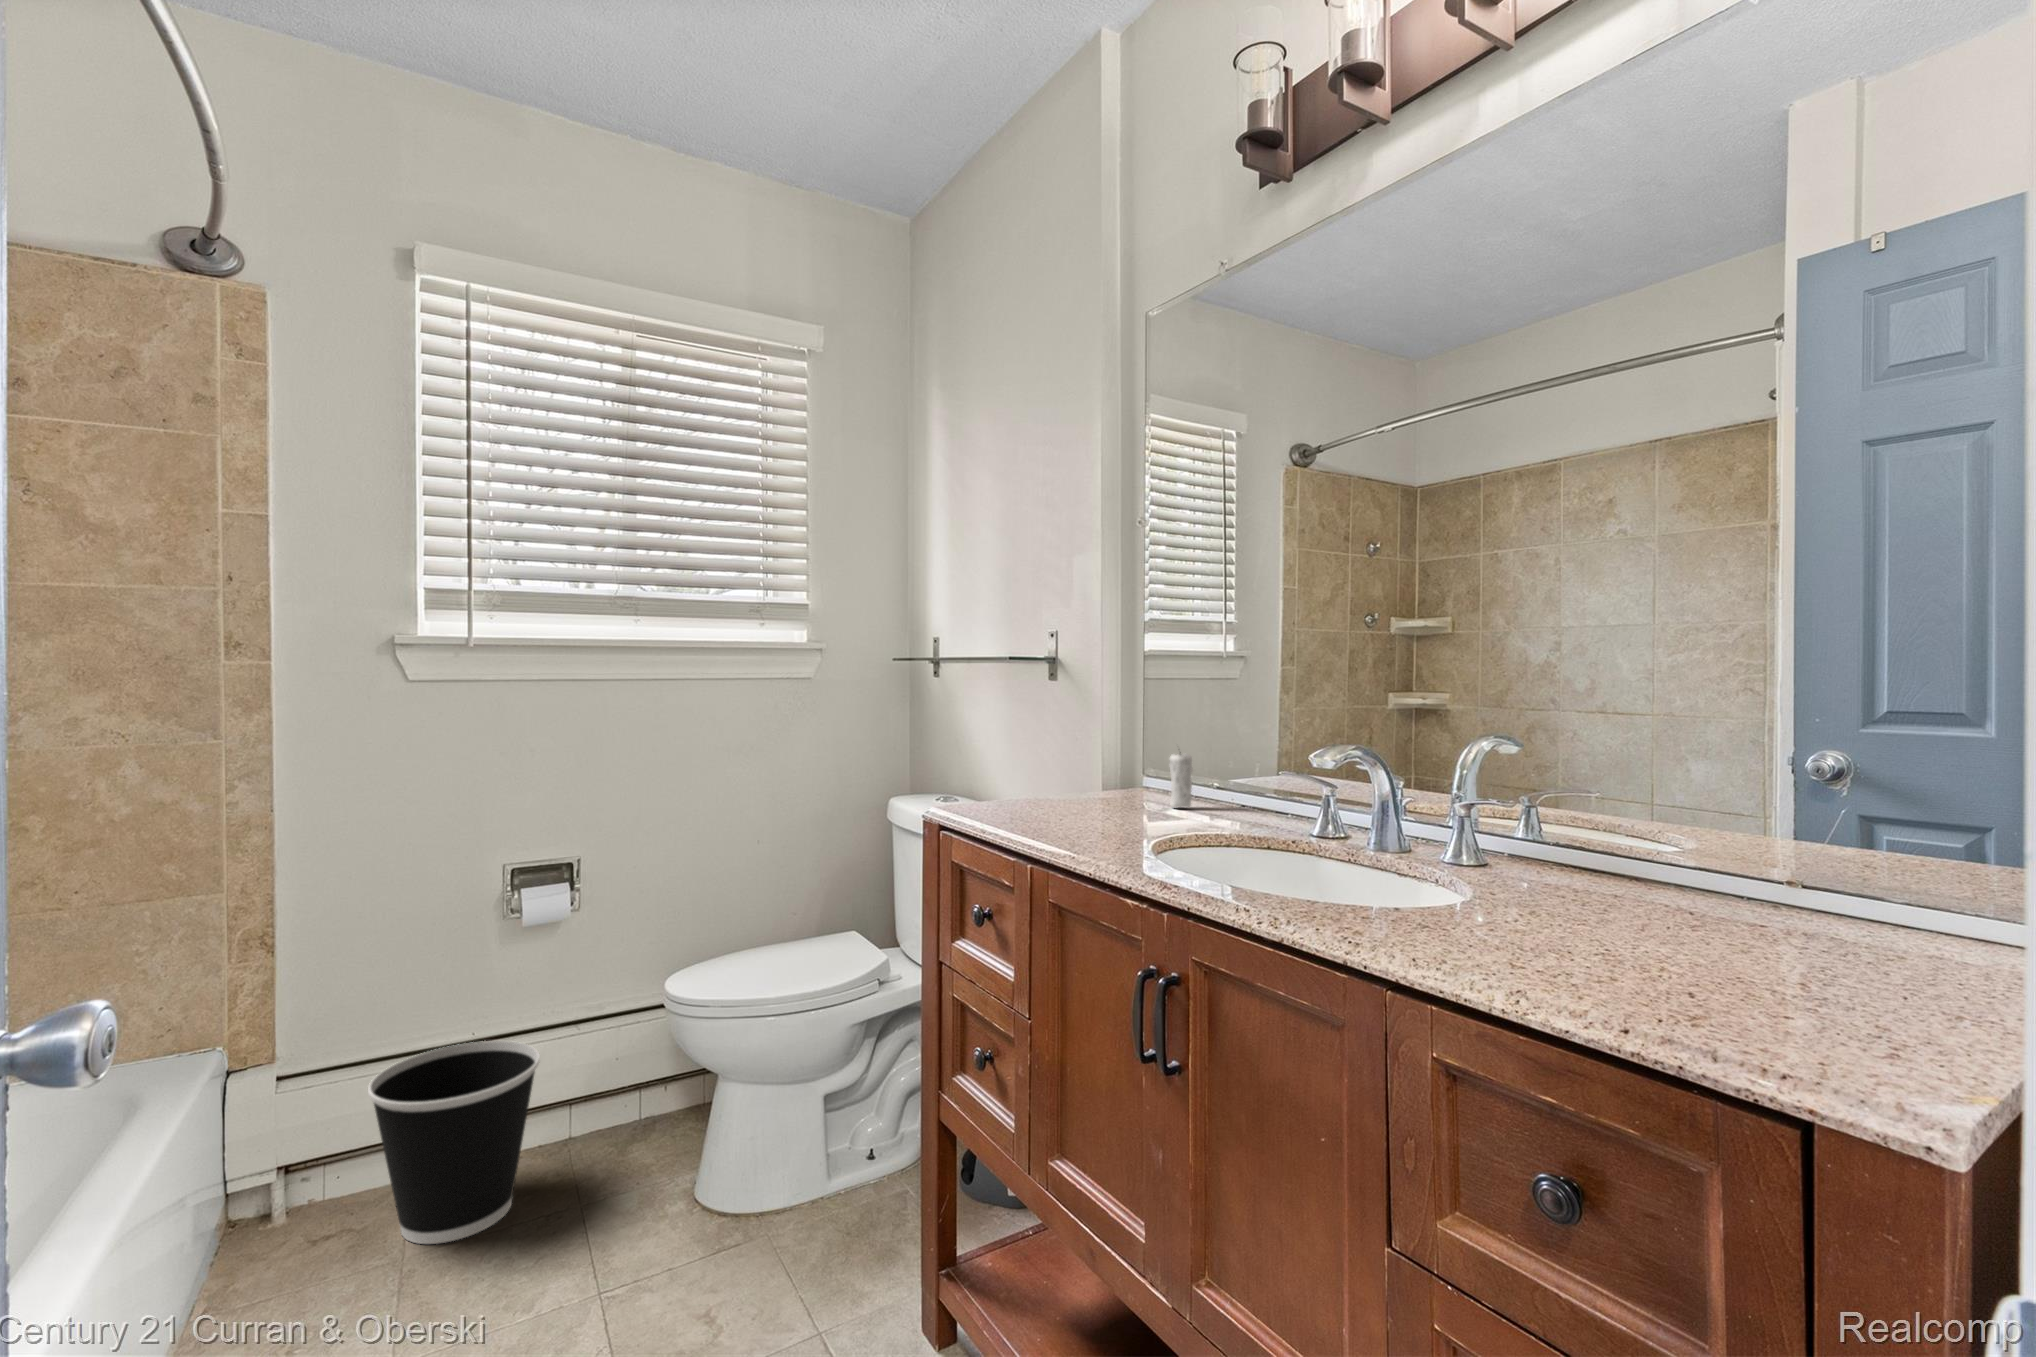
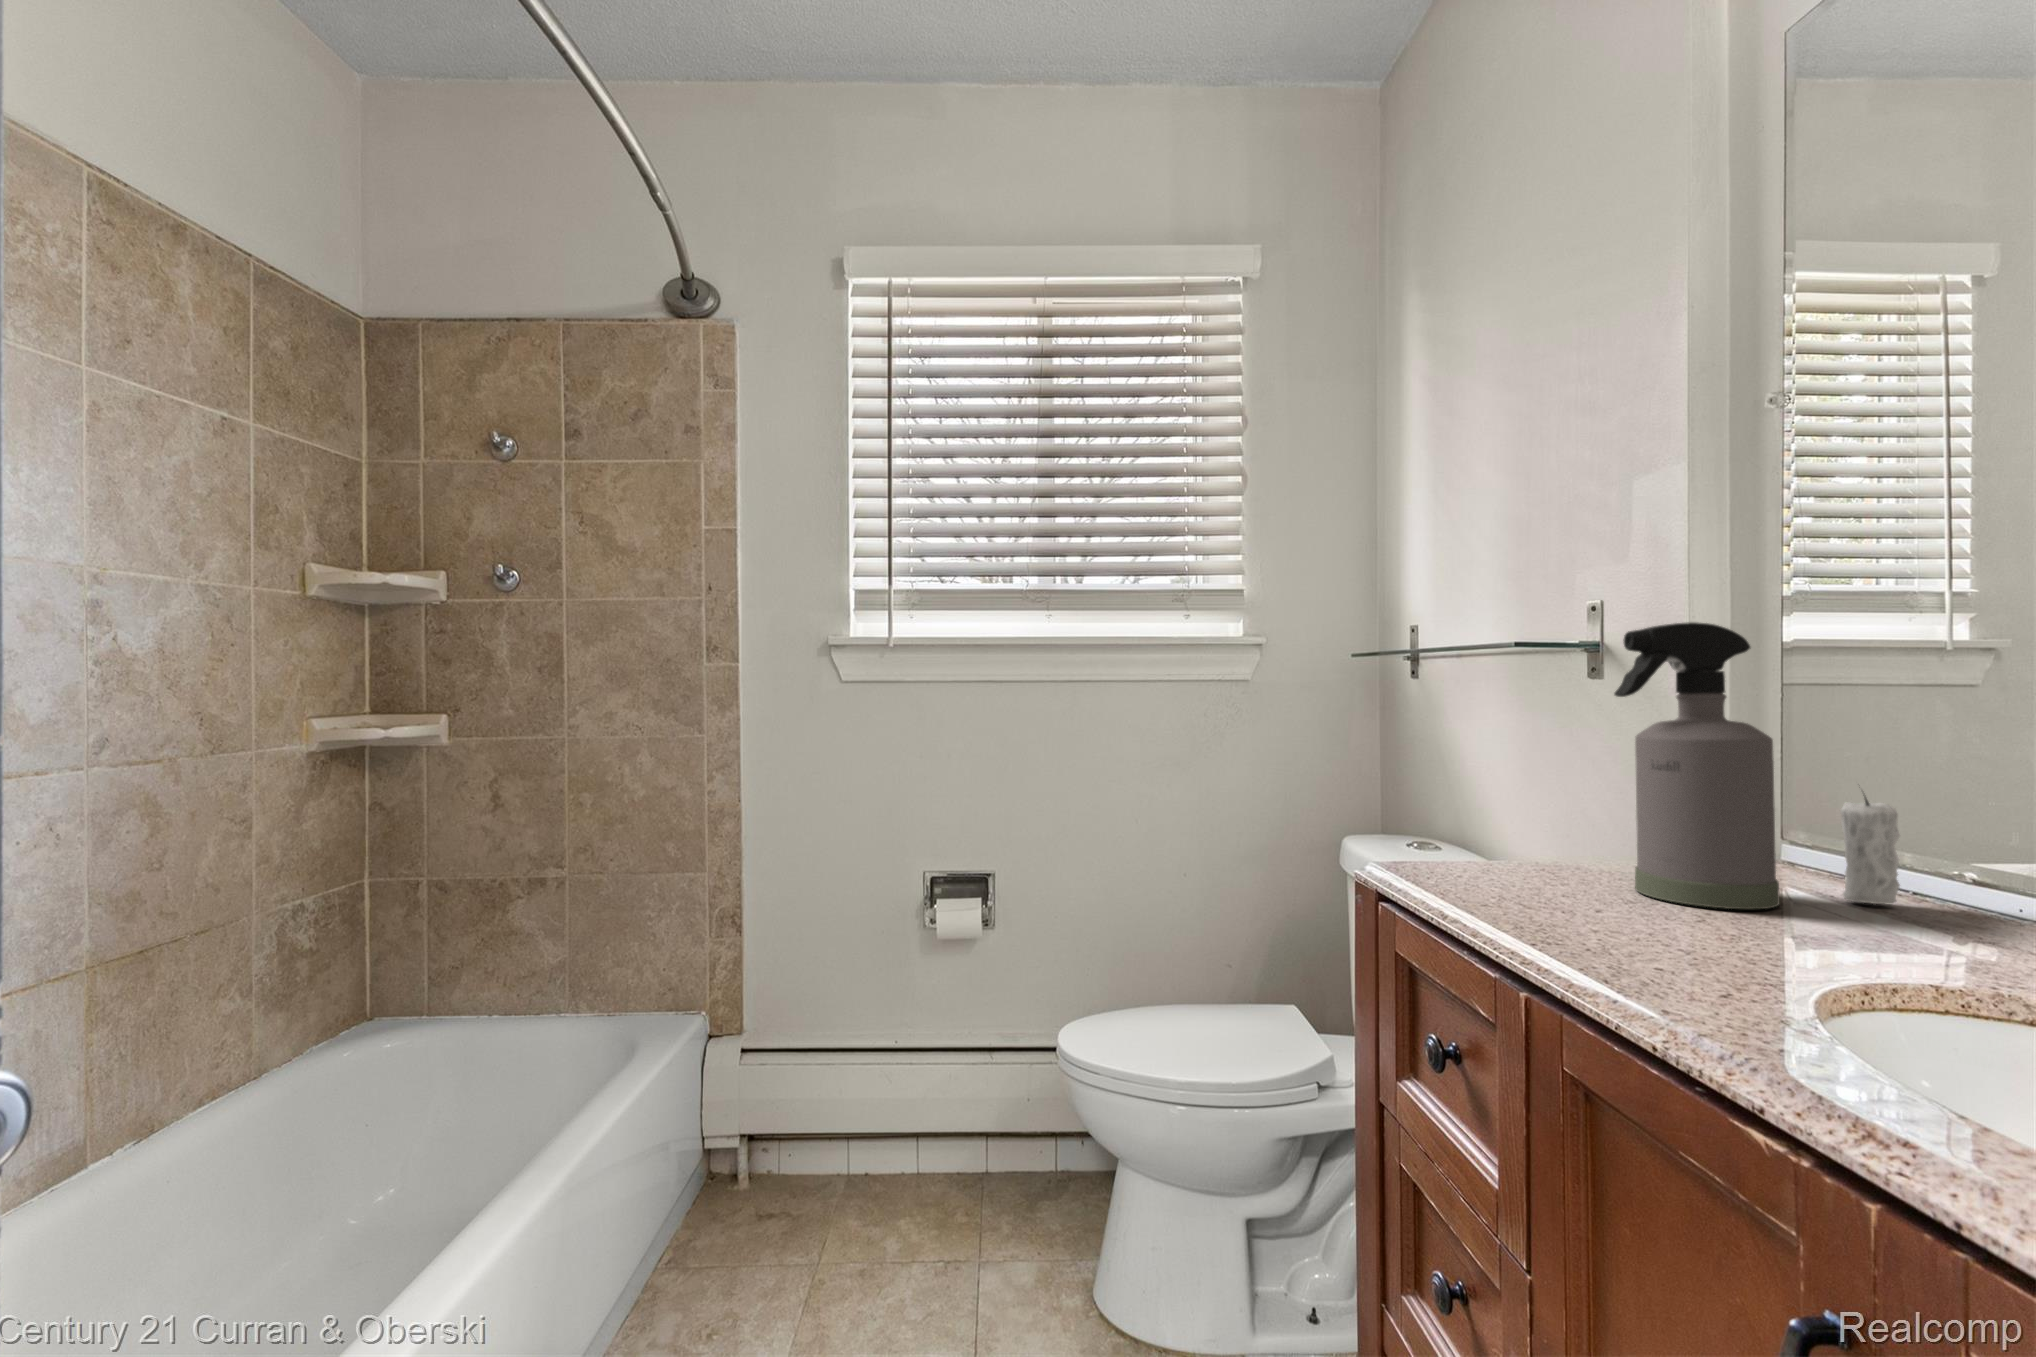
spray bottle: none [1068,655,1143,816] -> present [1614,622,1780,909]
wastebasket: present [368,1041,540,1244] -> none [792,1050,945,1261]

